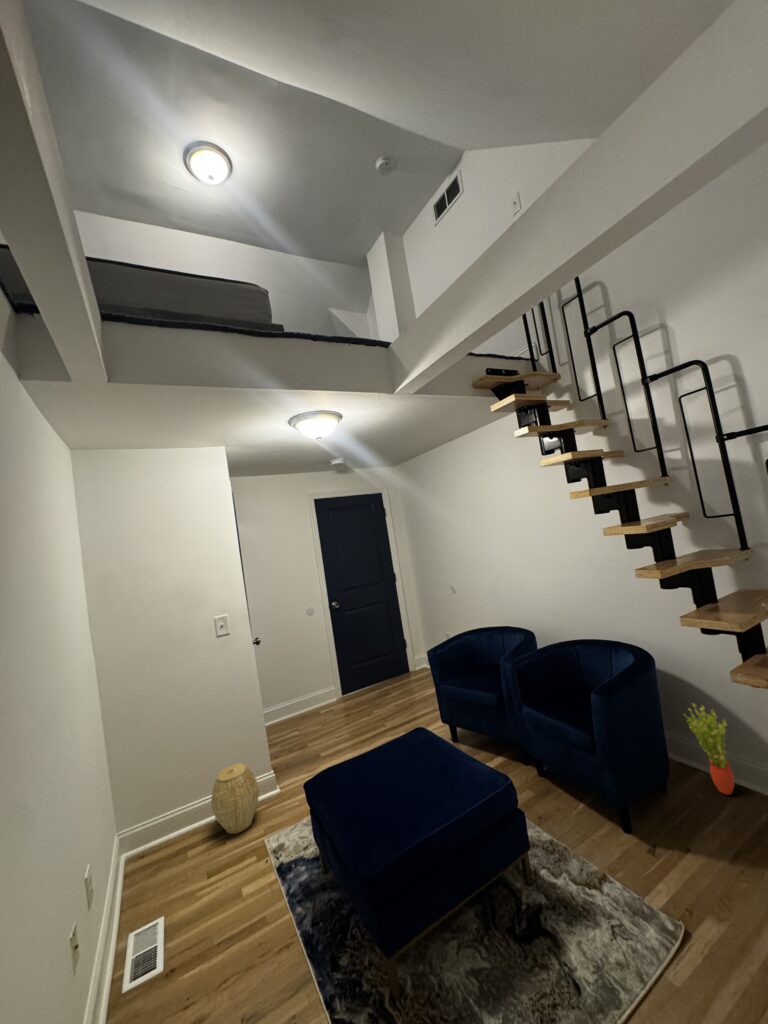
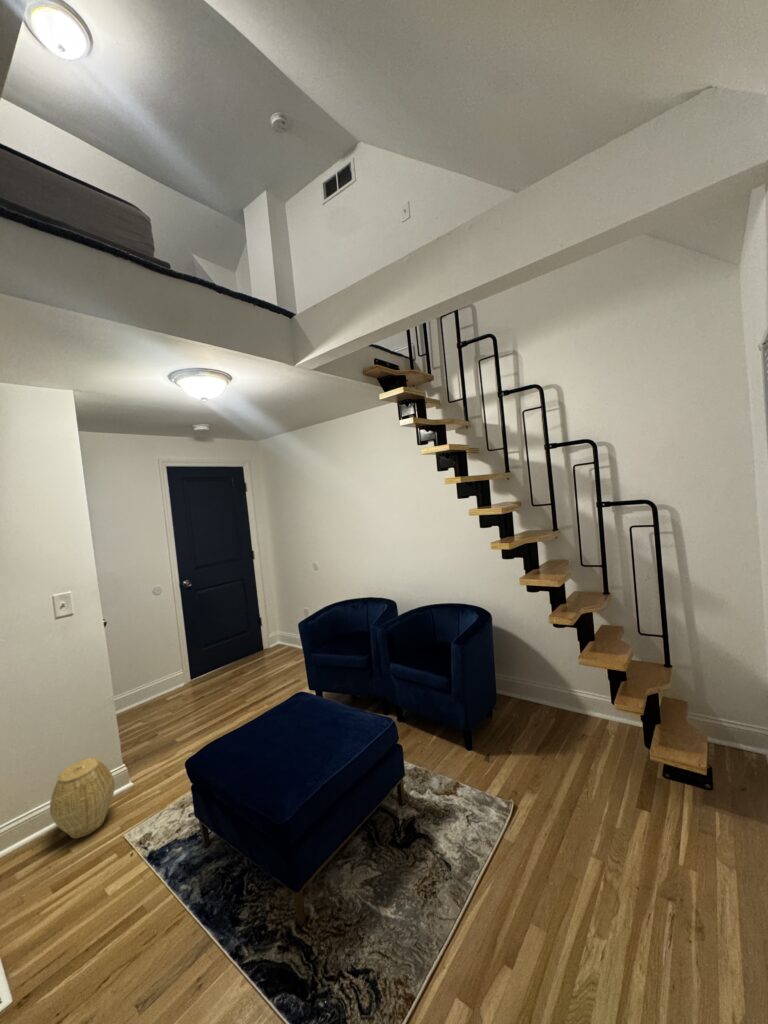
potted plant: present [685,704,734,795] -> none [505,644,534,707]

